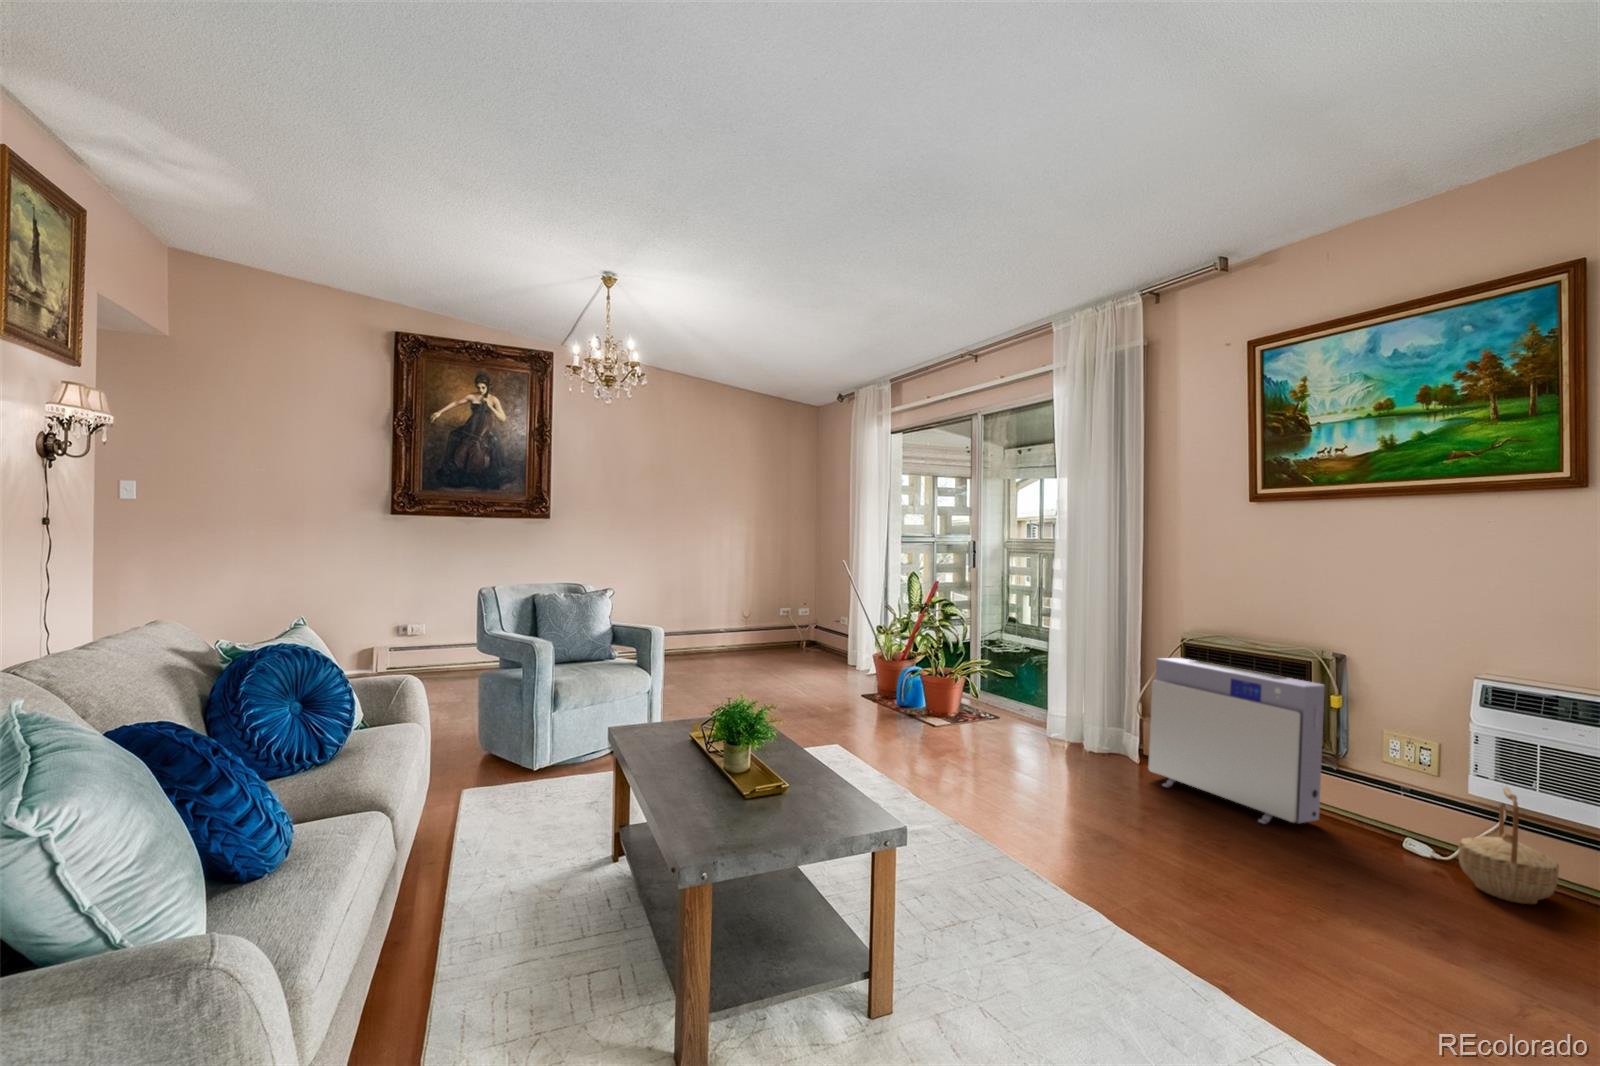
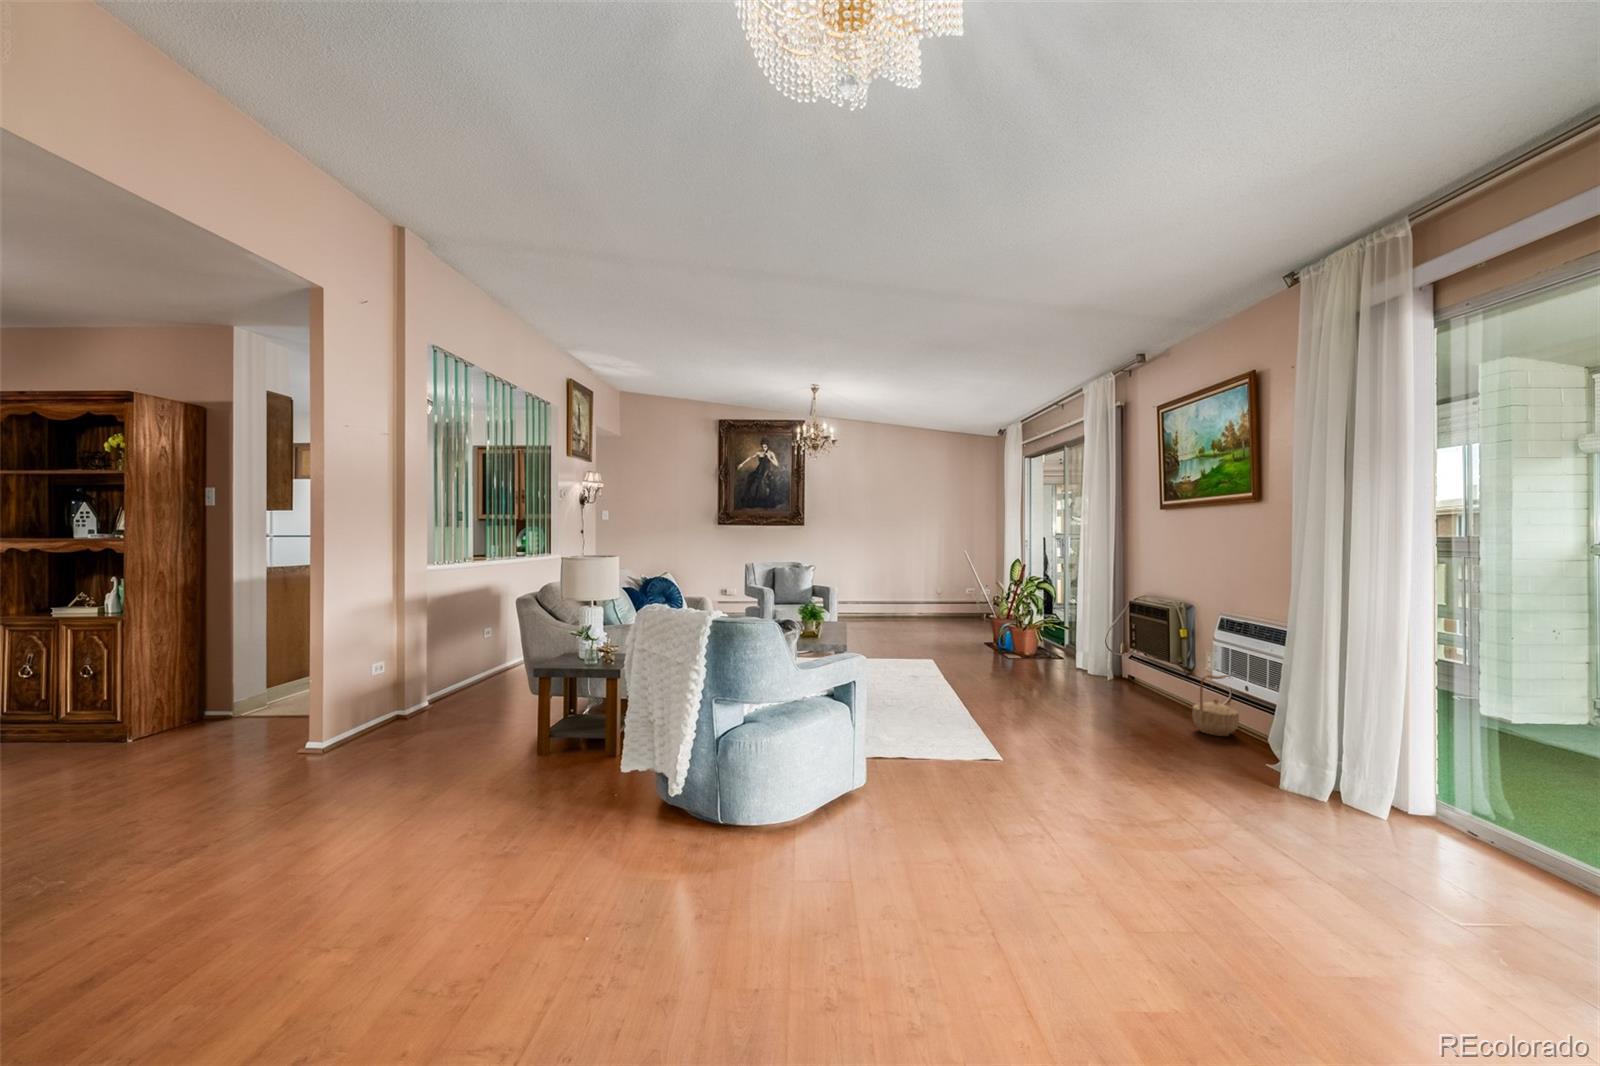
air purifier: present [1148,658,1325,824] -> none [1101,609,1171,705]

